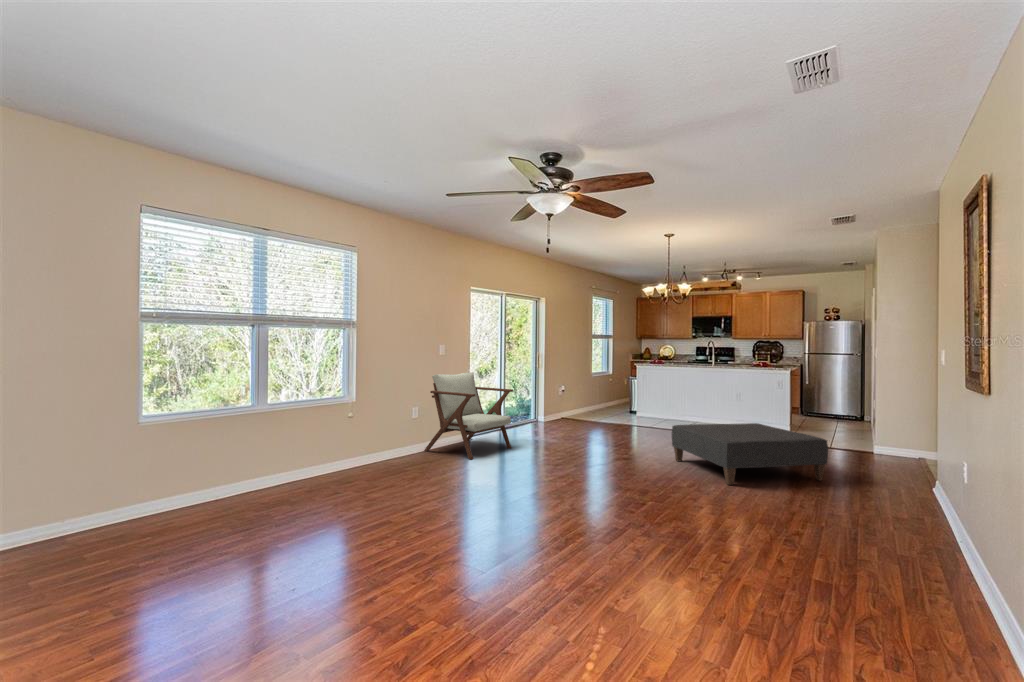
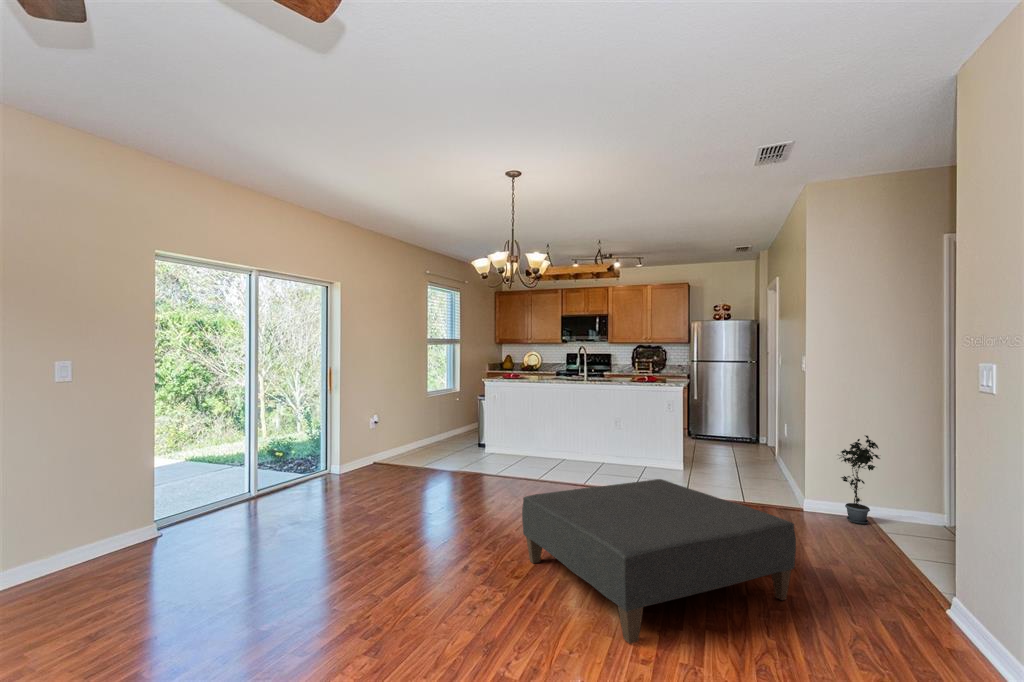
lounge chair: present [424,372,513,459] -> none [9,405,232,606]
potted plant: none [885,403,917,461] -> present [839,435,880,524]

